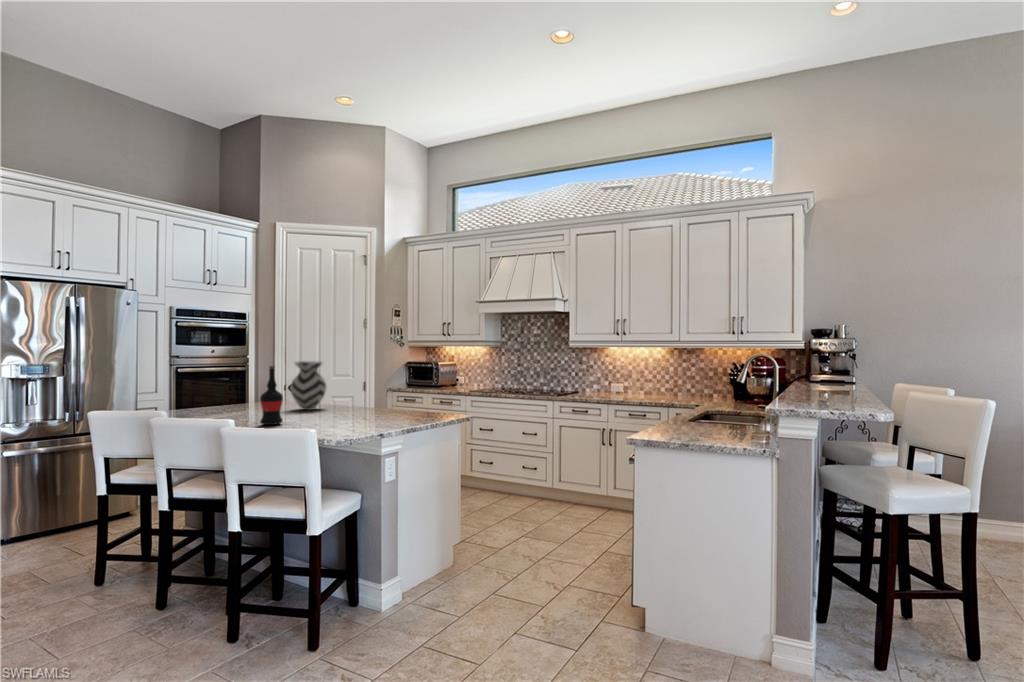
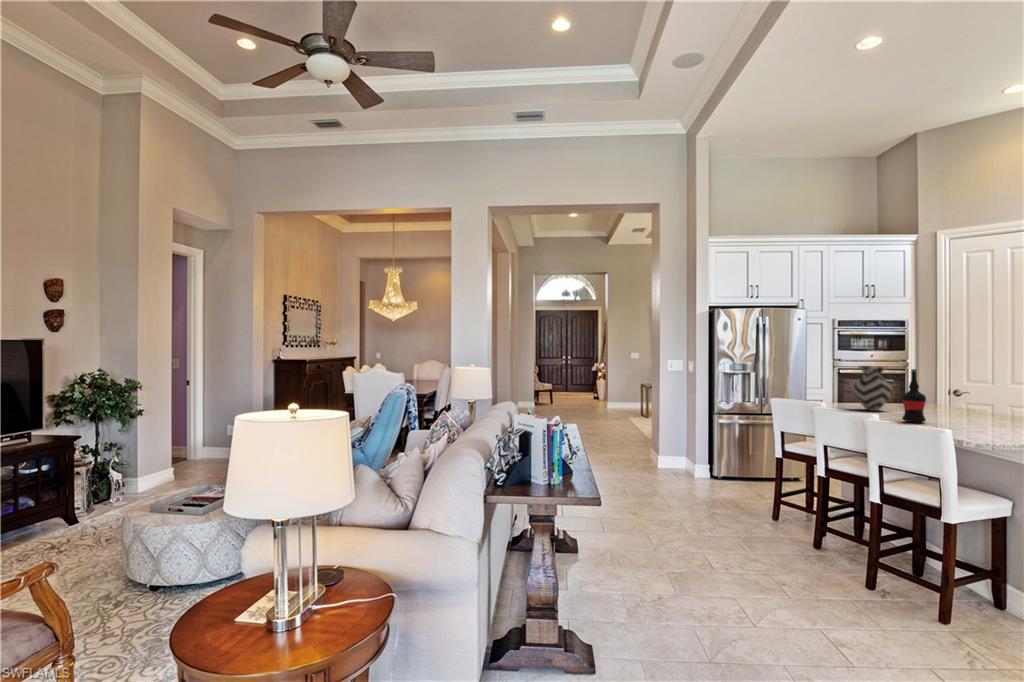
vase: present [291,361,326,410] -> present [854,366,892,411]

